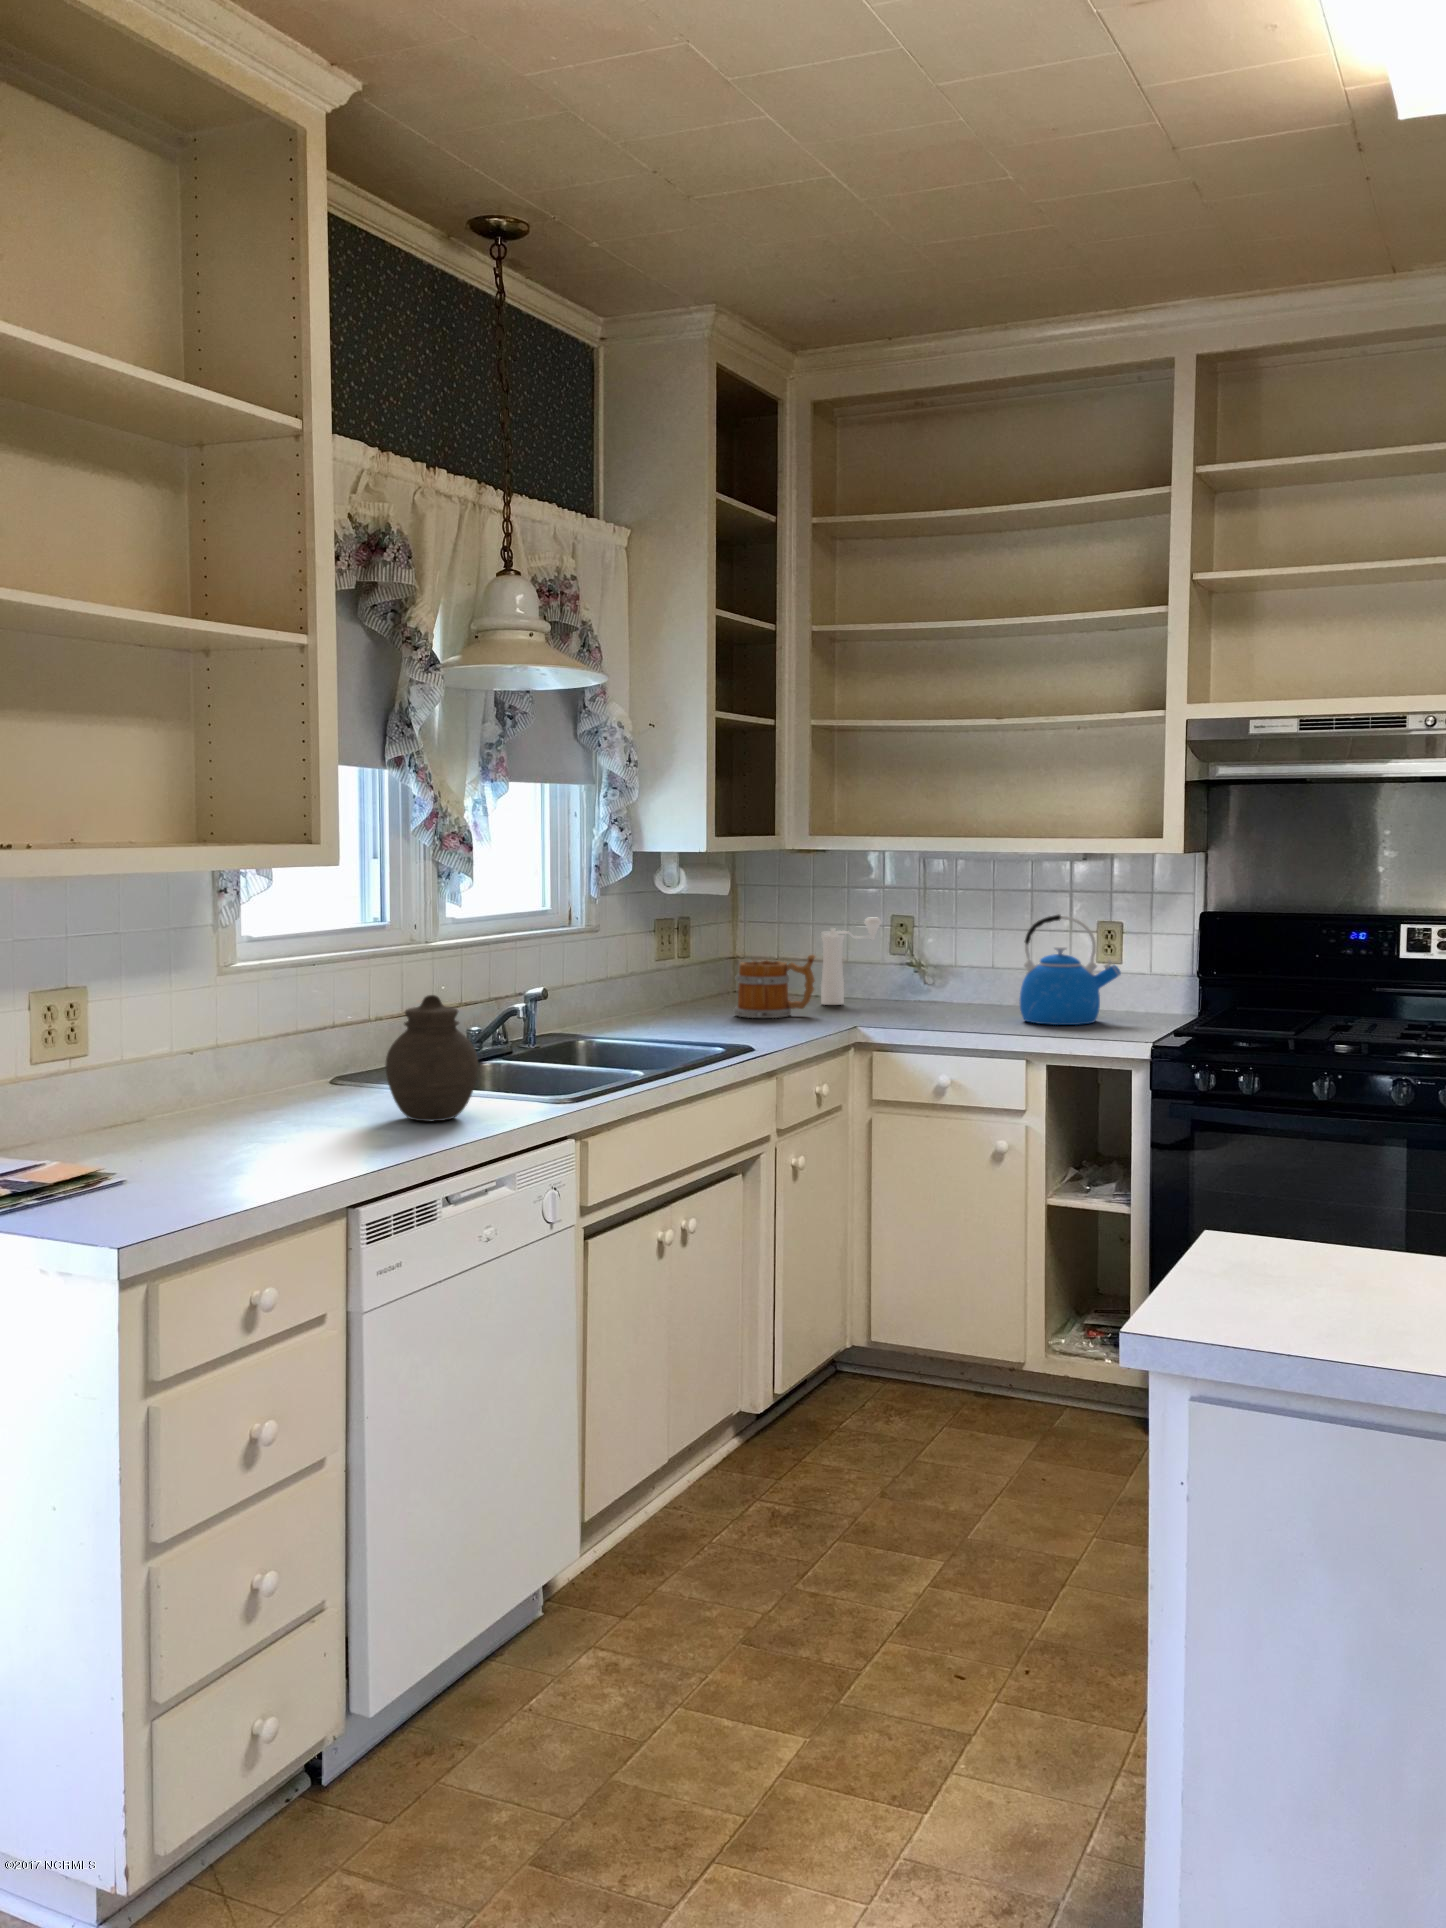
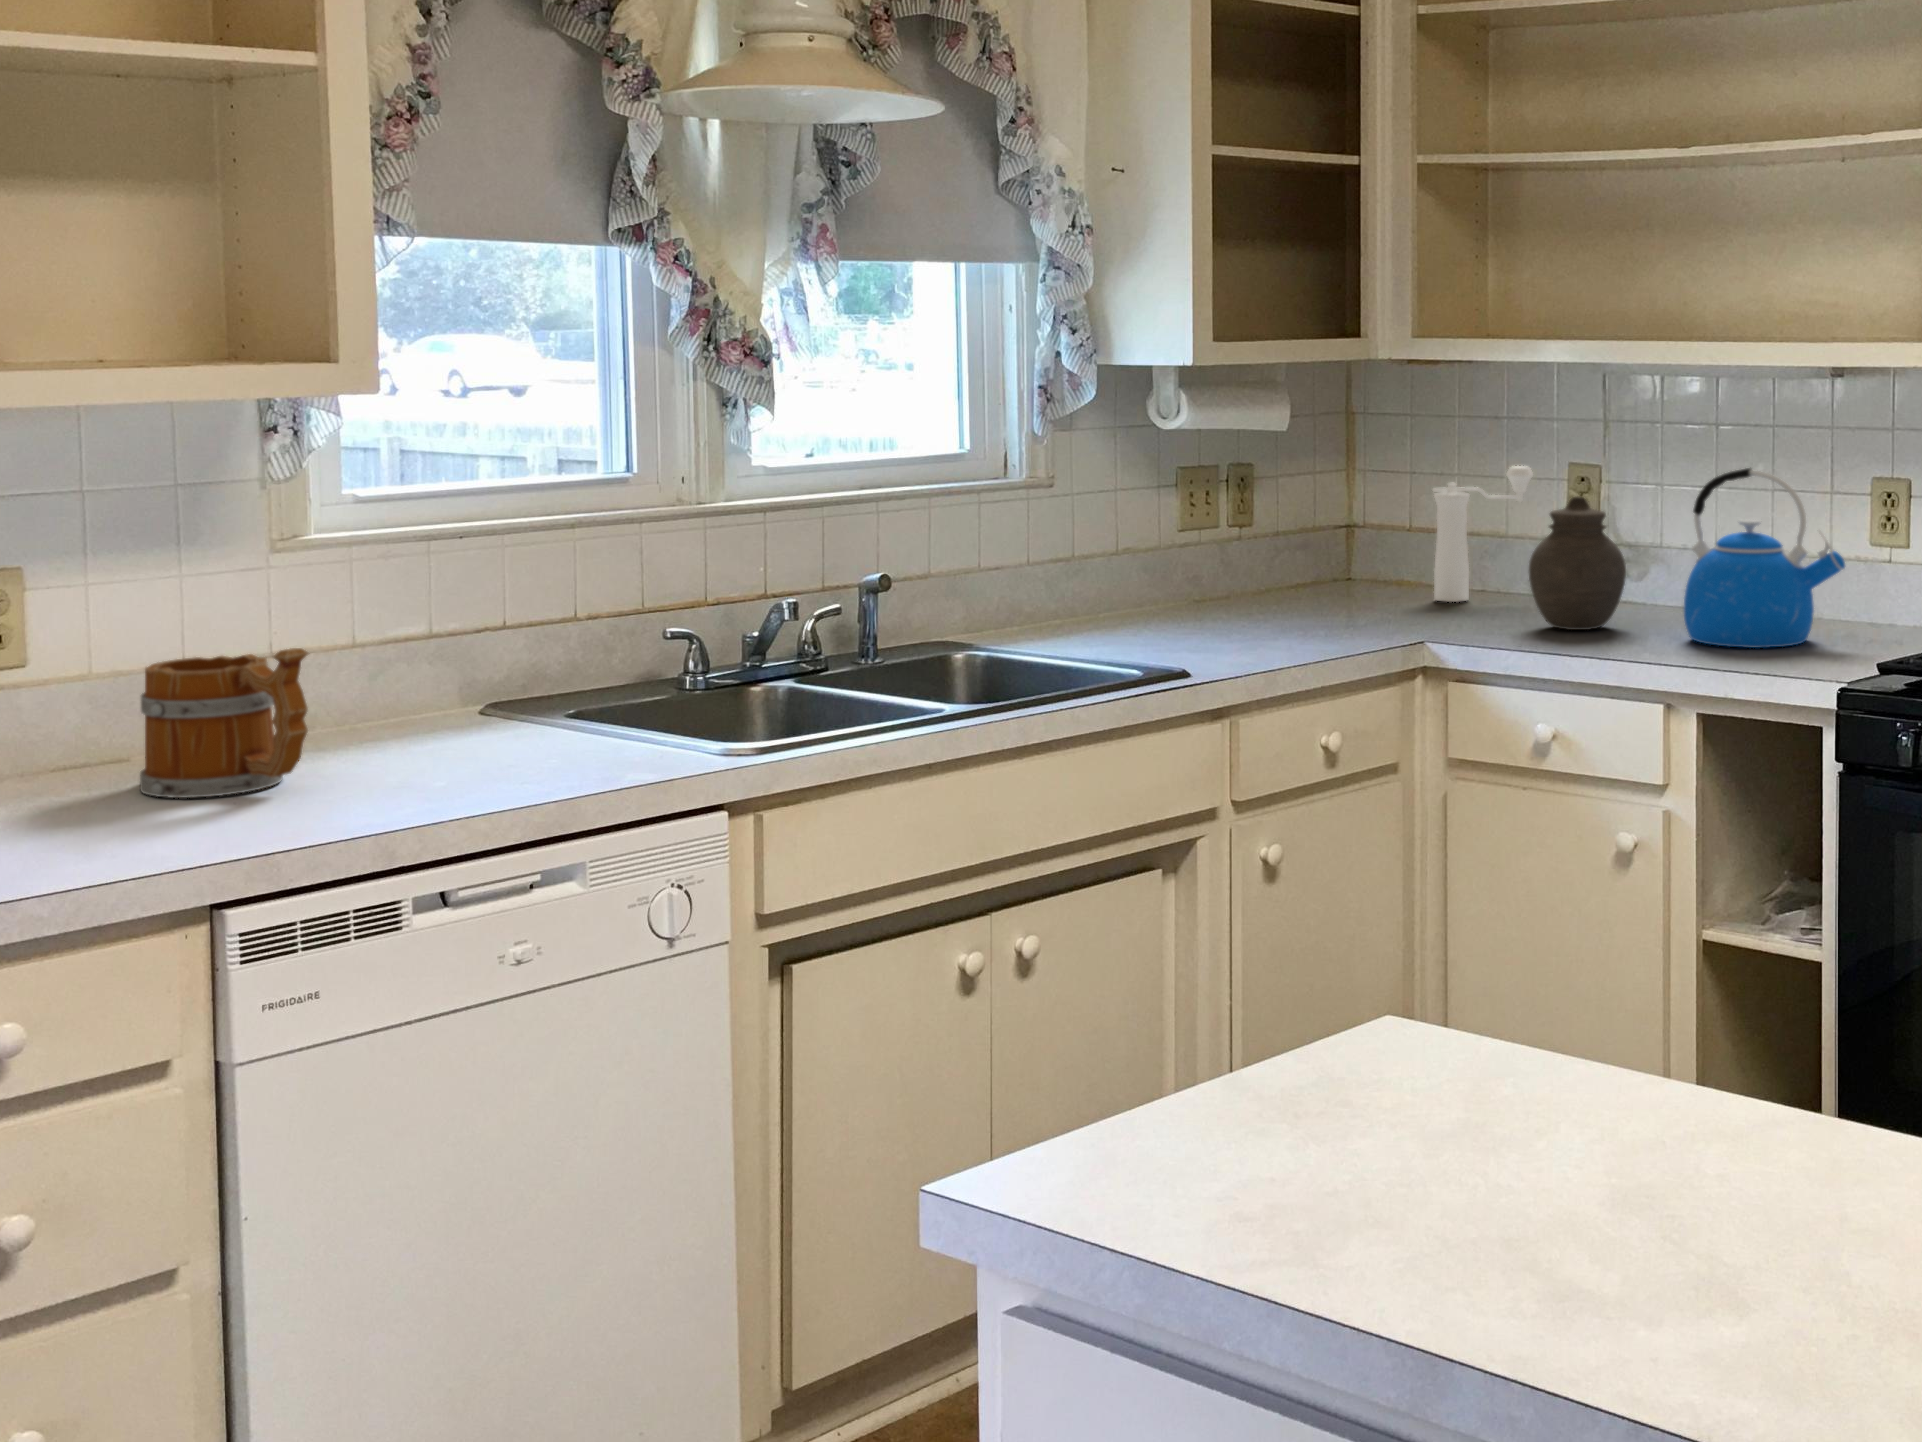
mug: present [734,955,815,1018] -> present [140,648,308,798]
jar: present [386,995,478,1121] -> present [1529,496,1626,630]

